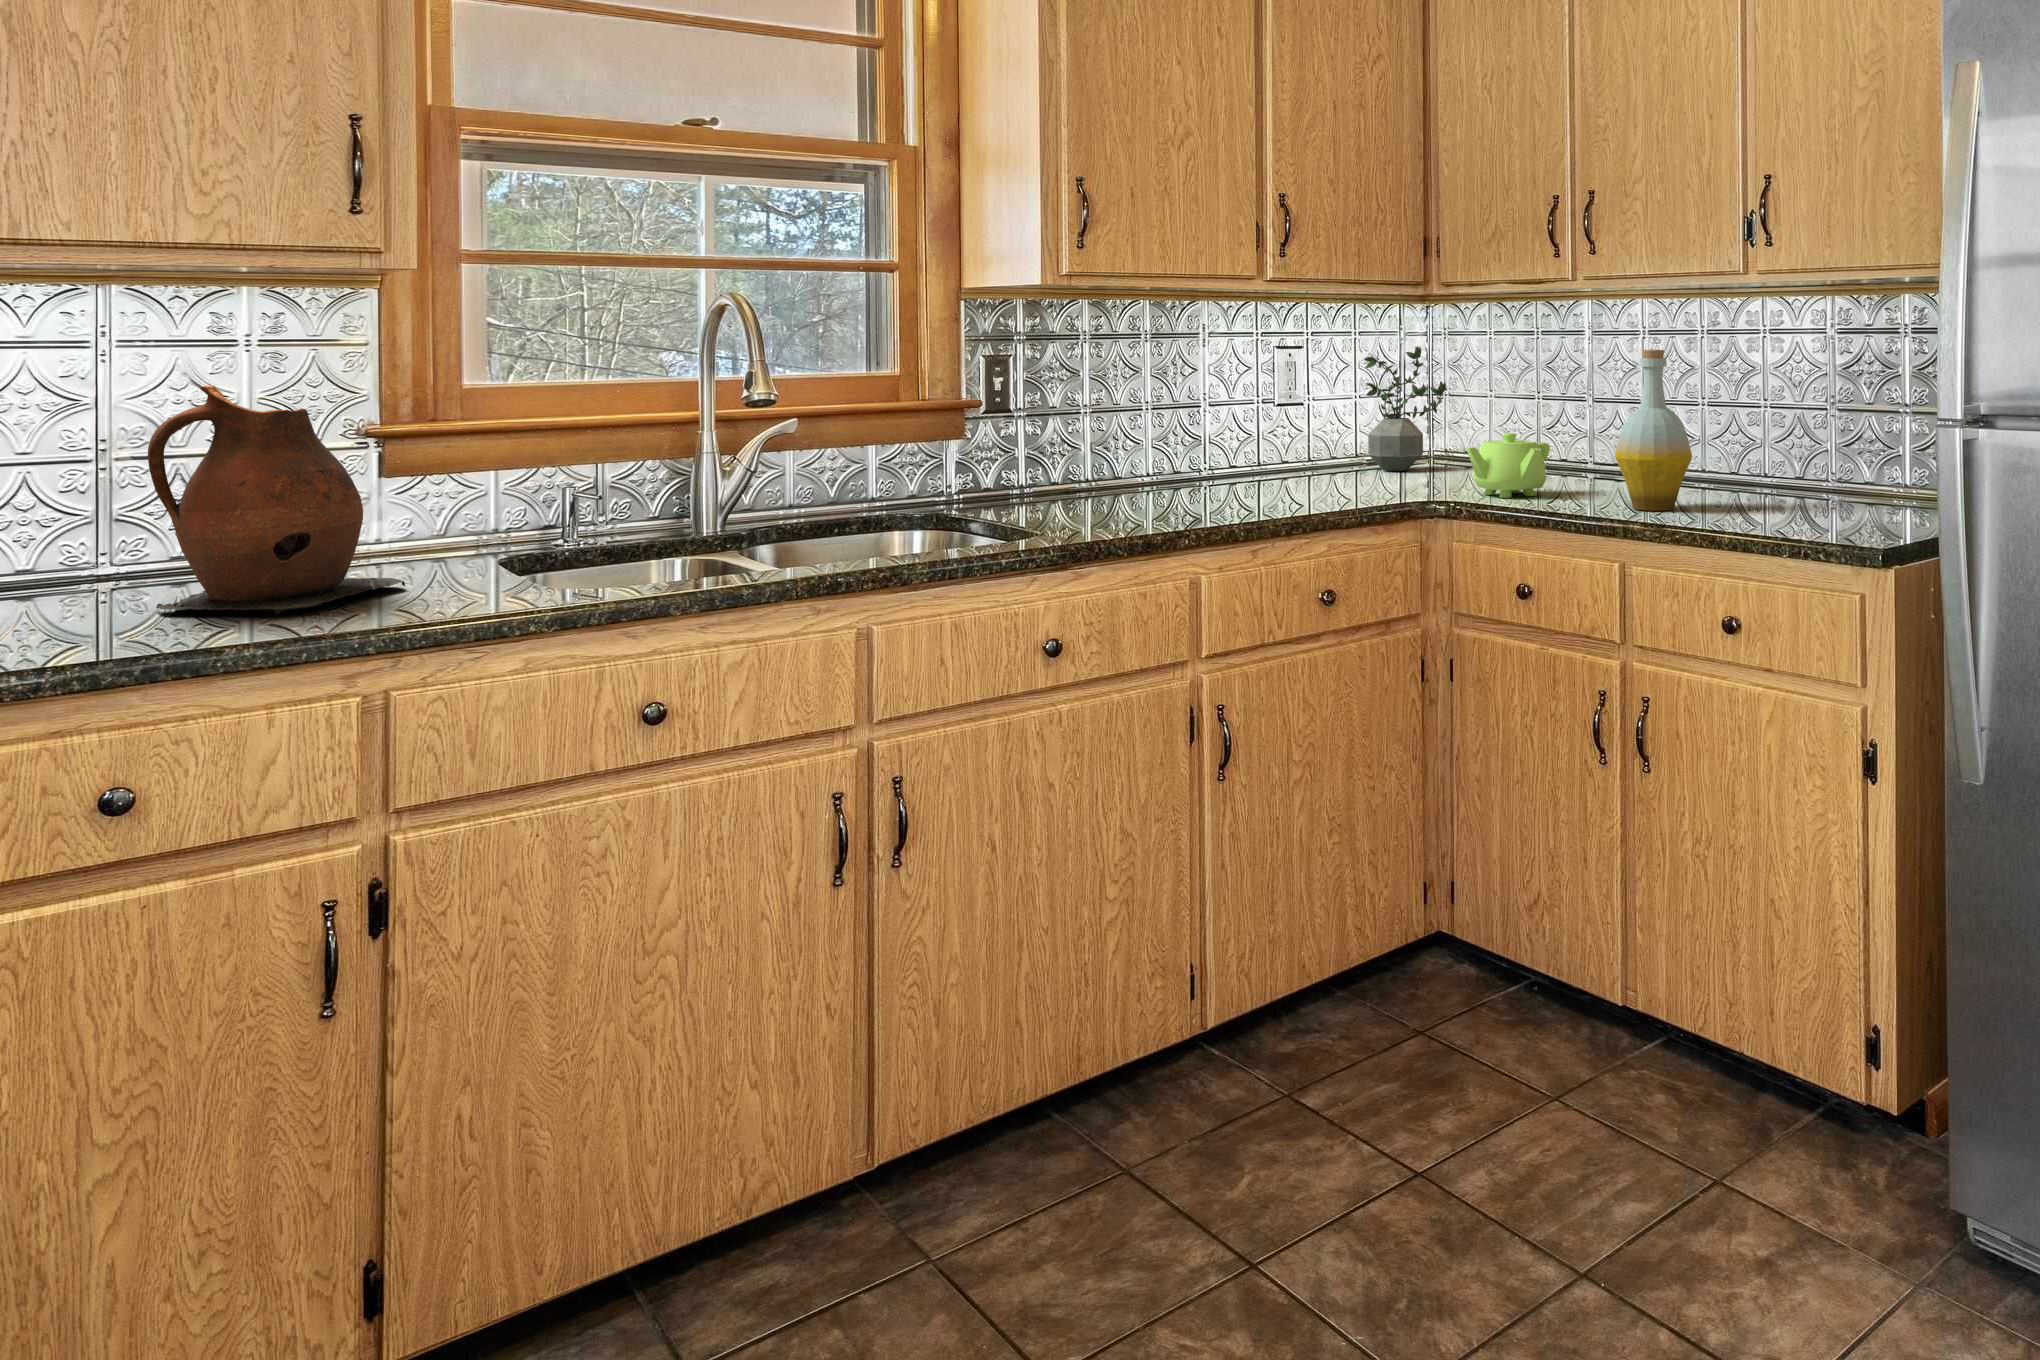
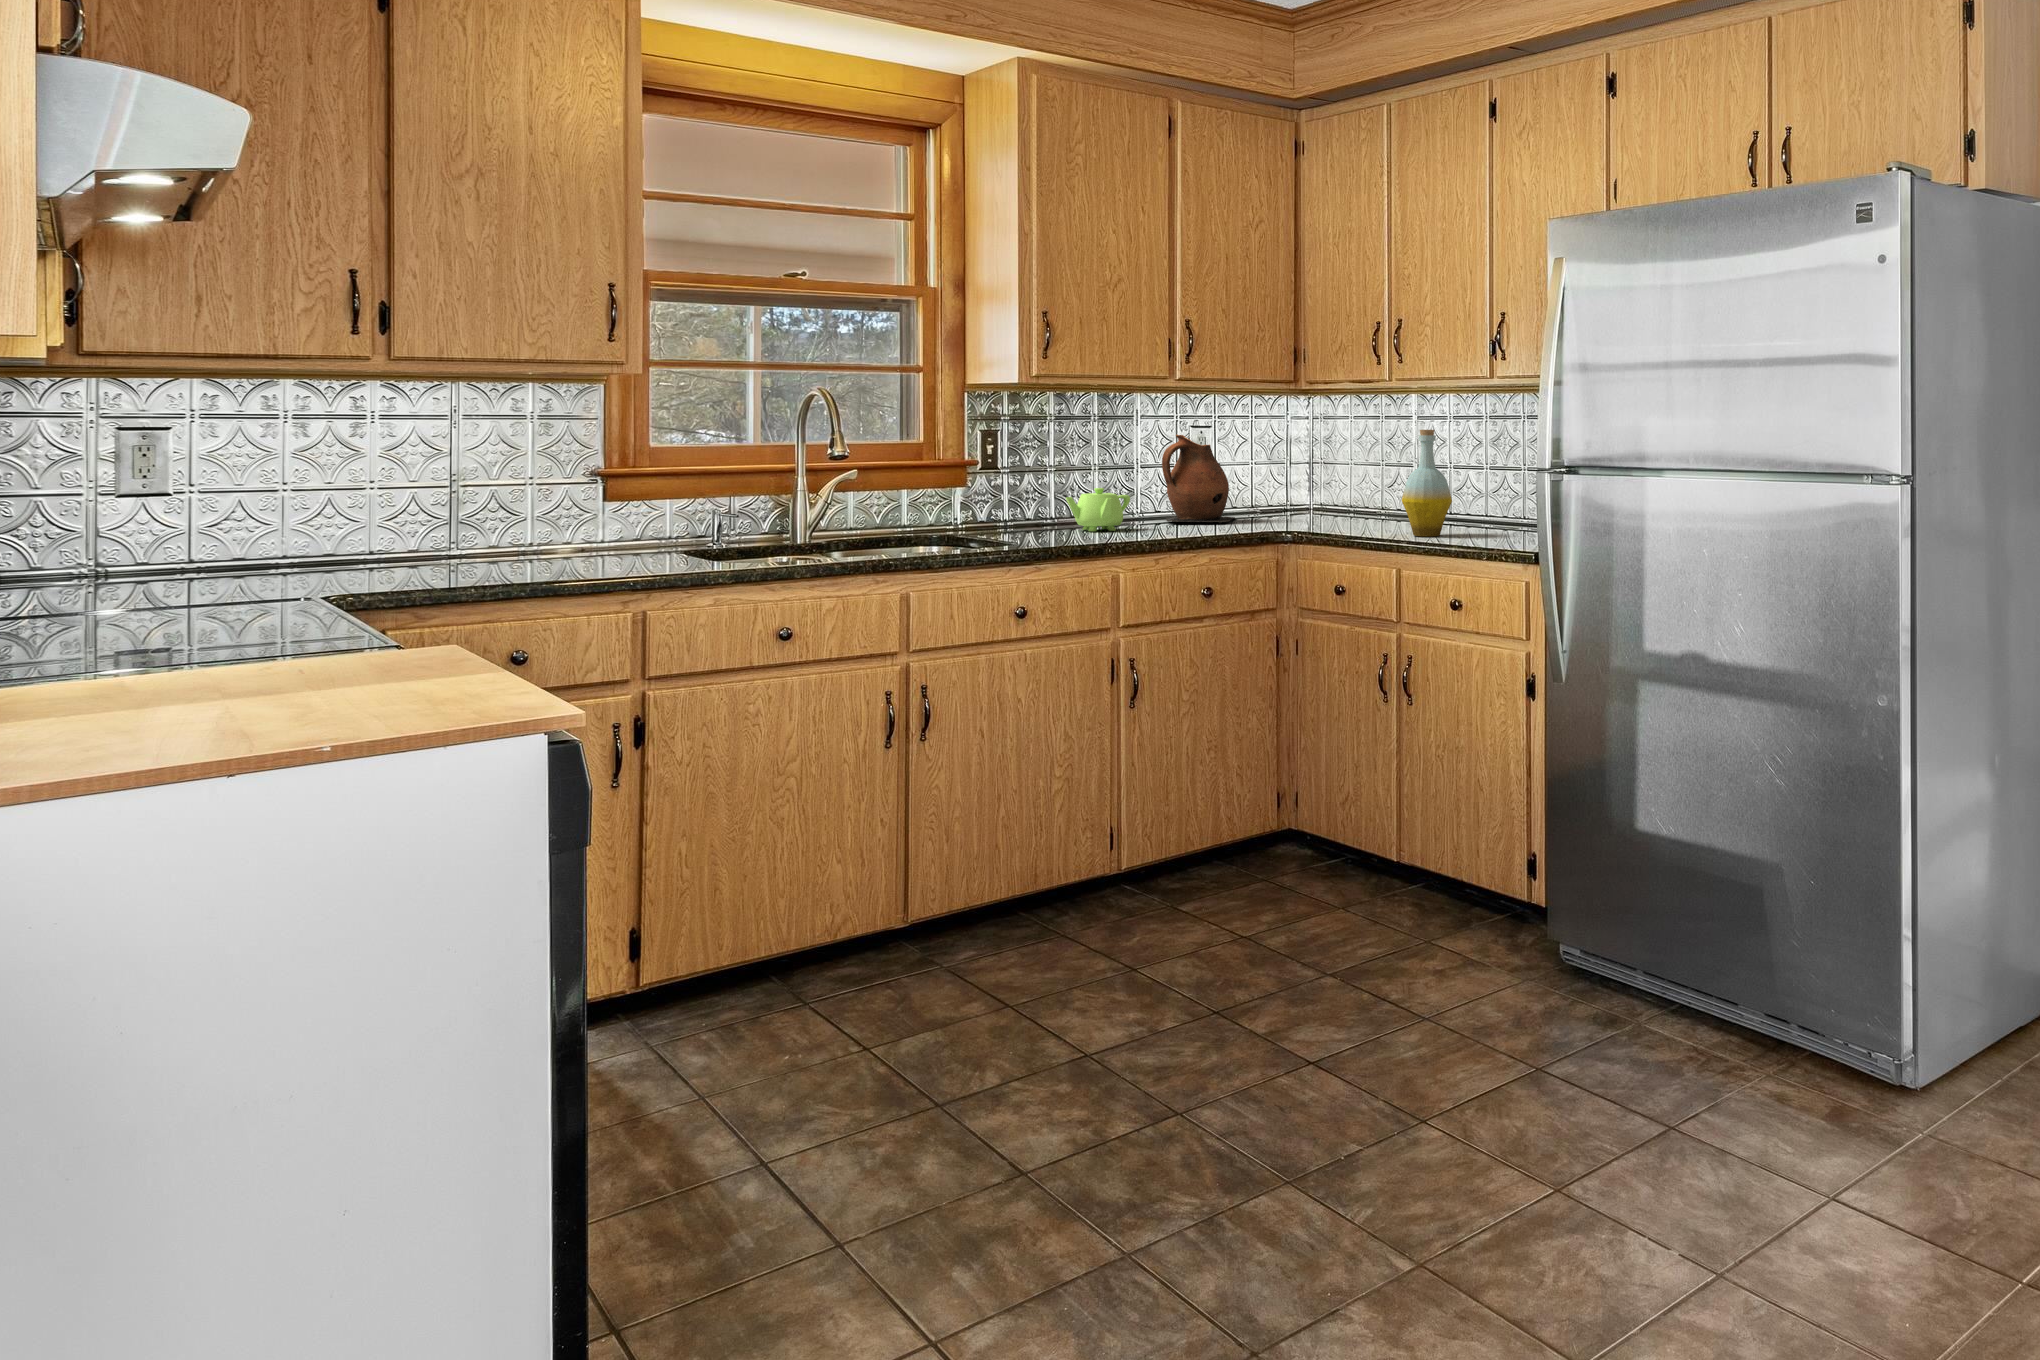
potted plant: present [1364,346,1446,471] -> none [1255,427,1314,516]
ceramic pitcher: present [148,385,405,614] -> present [1162,435,1235,523]
teapot: present [1467,433,1550,498] -> present [1066,488,1130,531]

